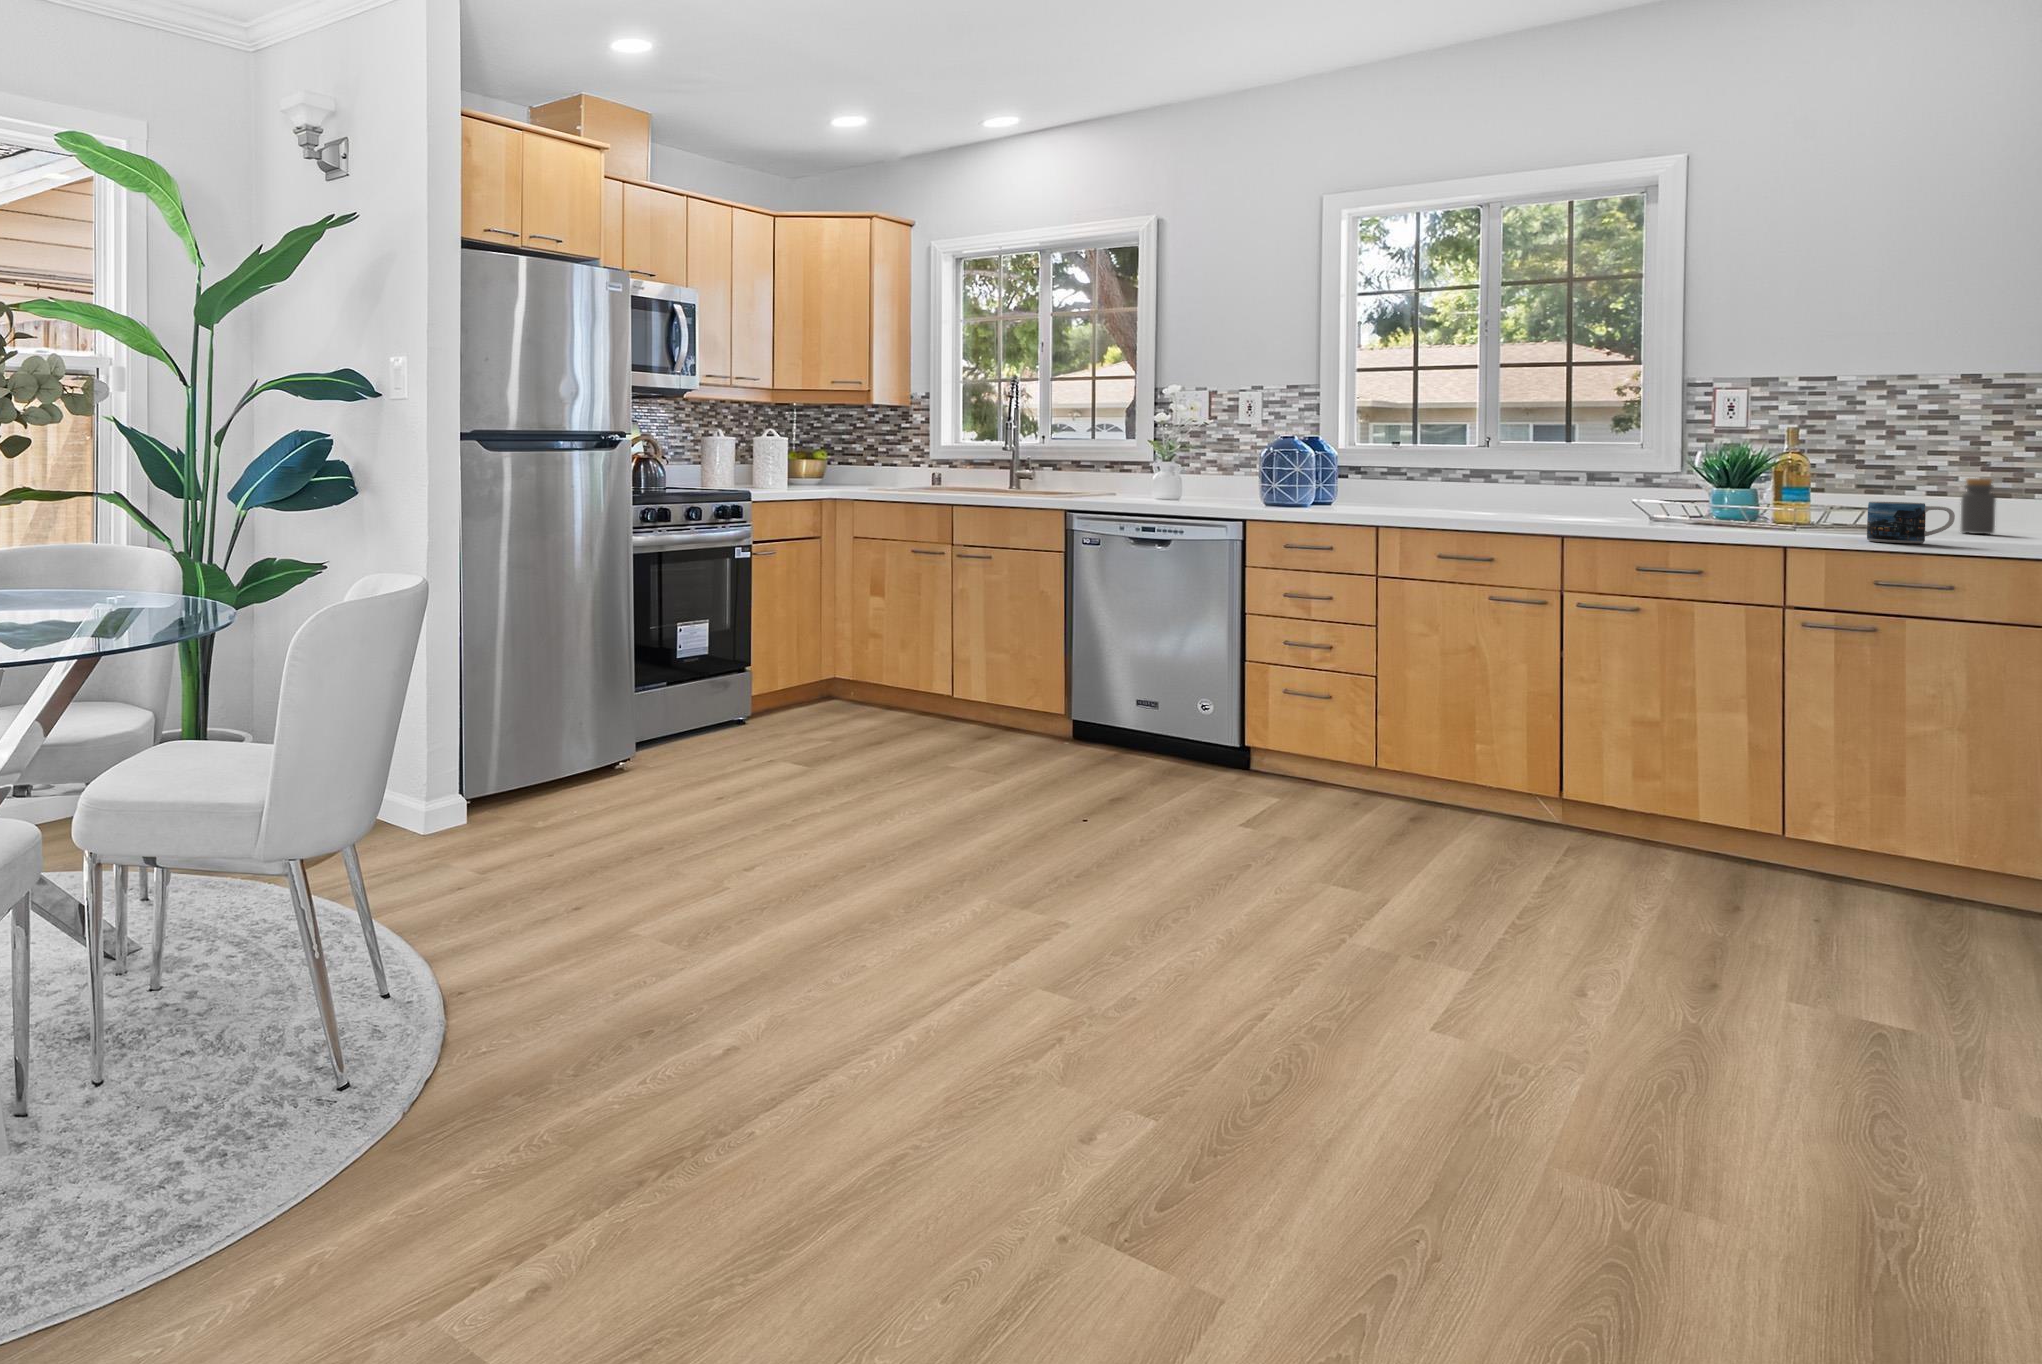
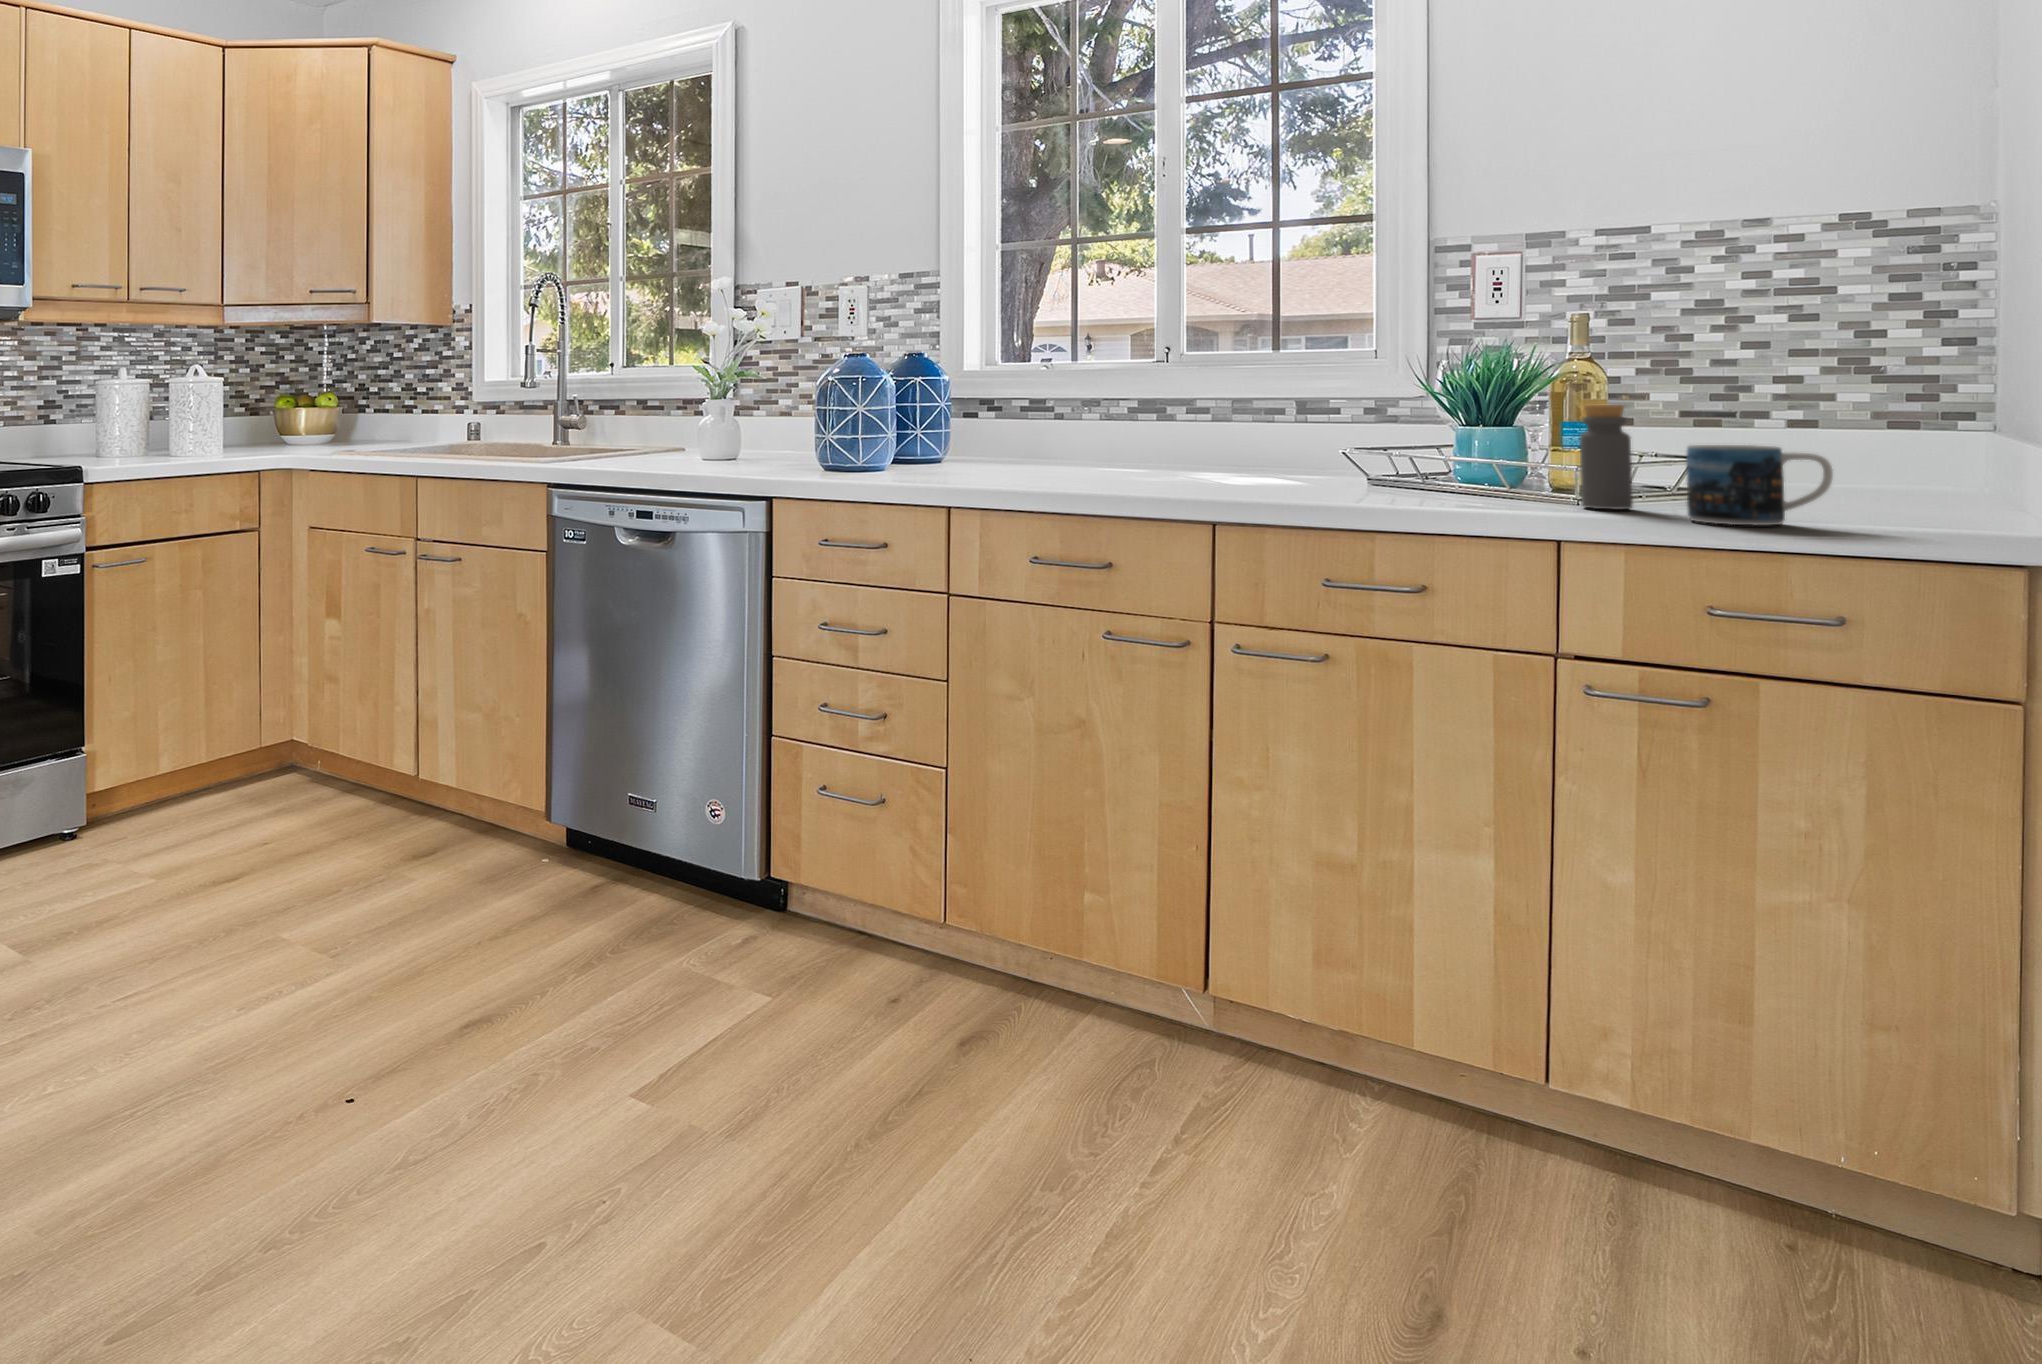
bottle: present [1960,478,1996,534] -> present [1580,405,1633,509]

